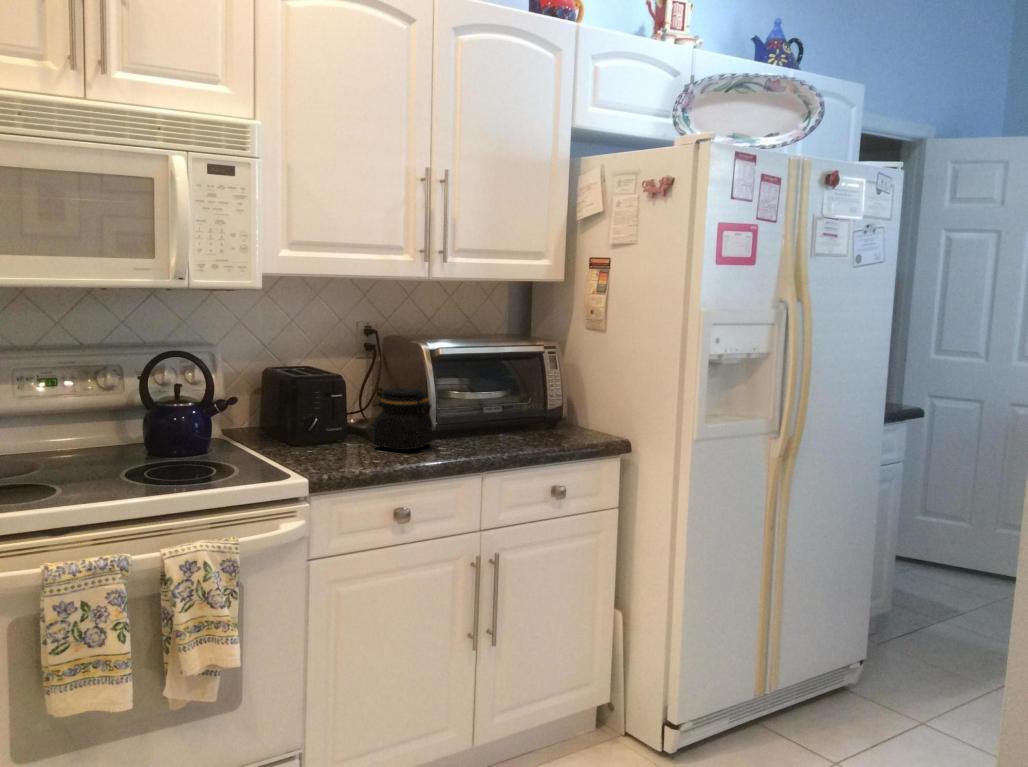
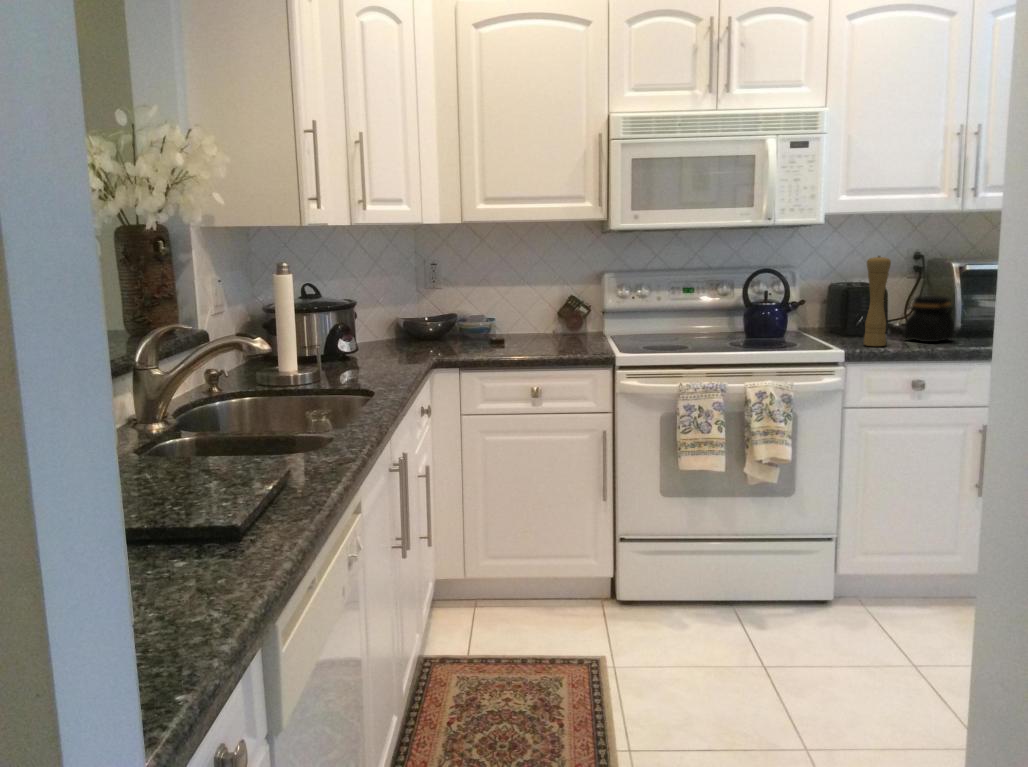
pepper mill: none [328,338,360,465] -> present [864,256,891,346]

